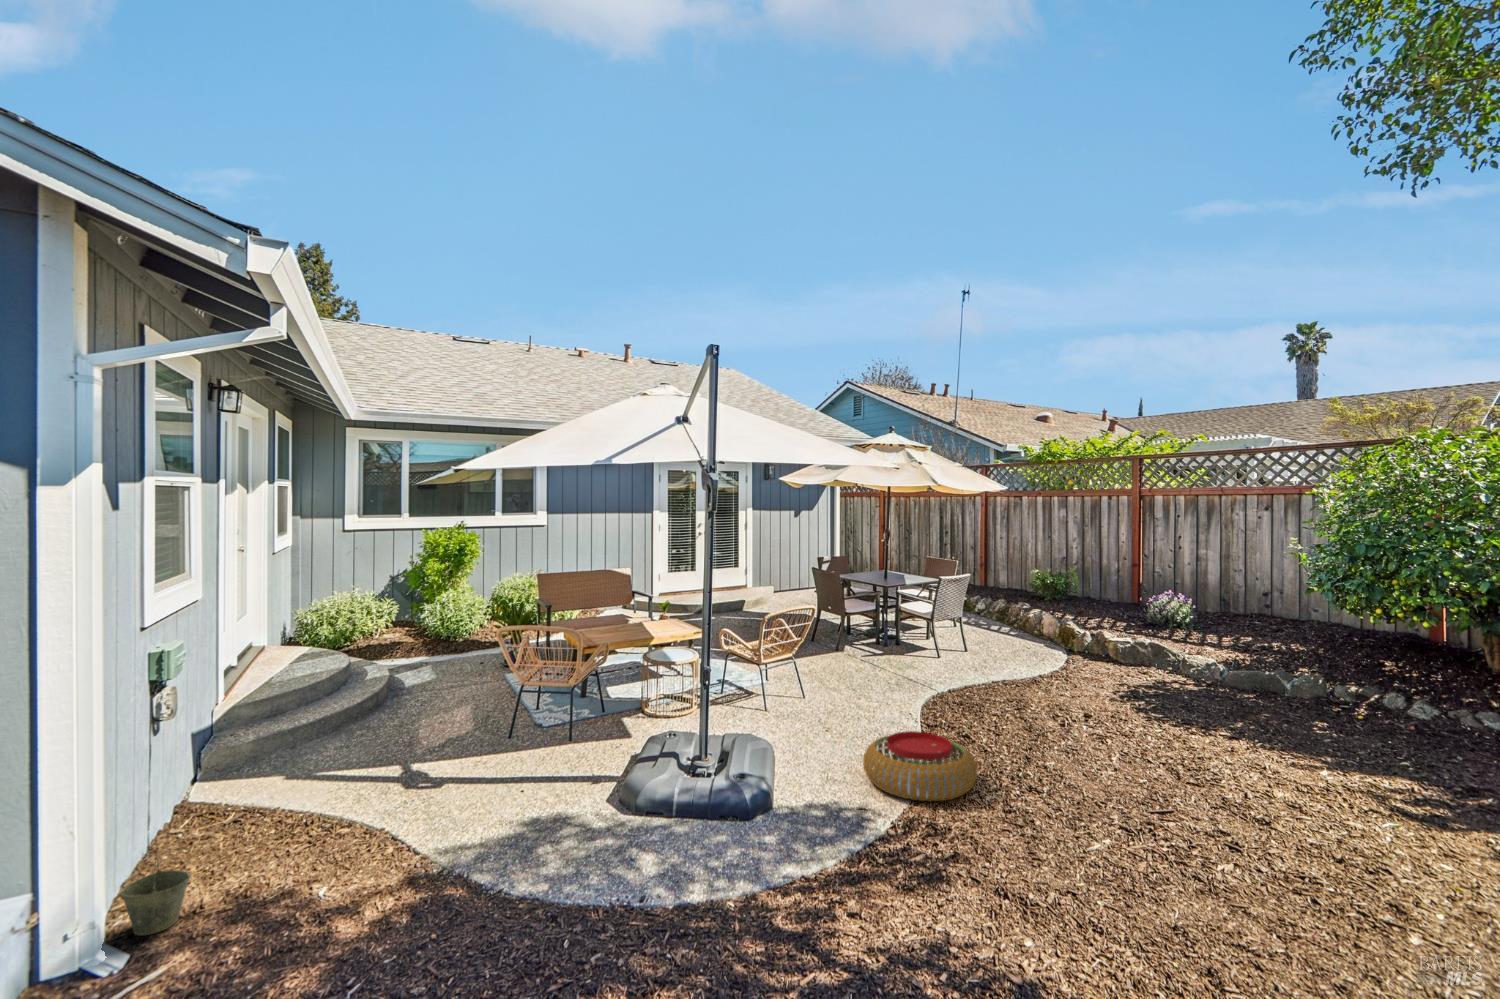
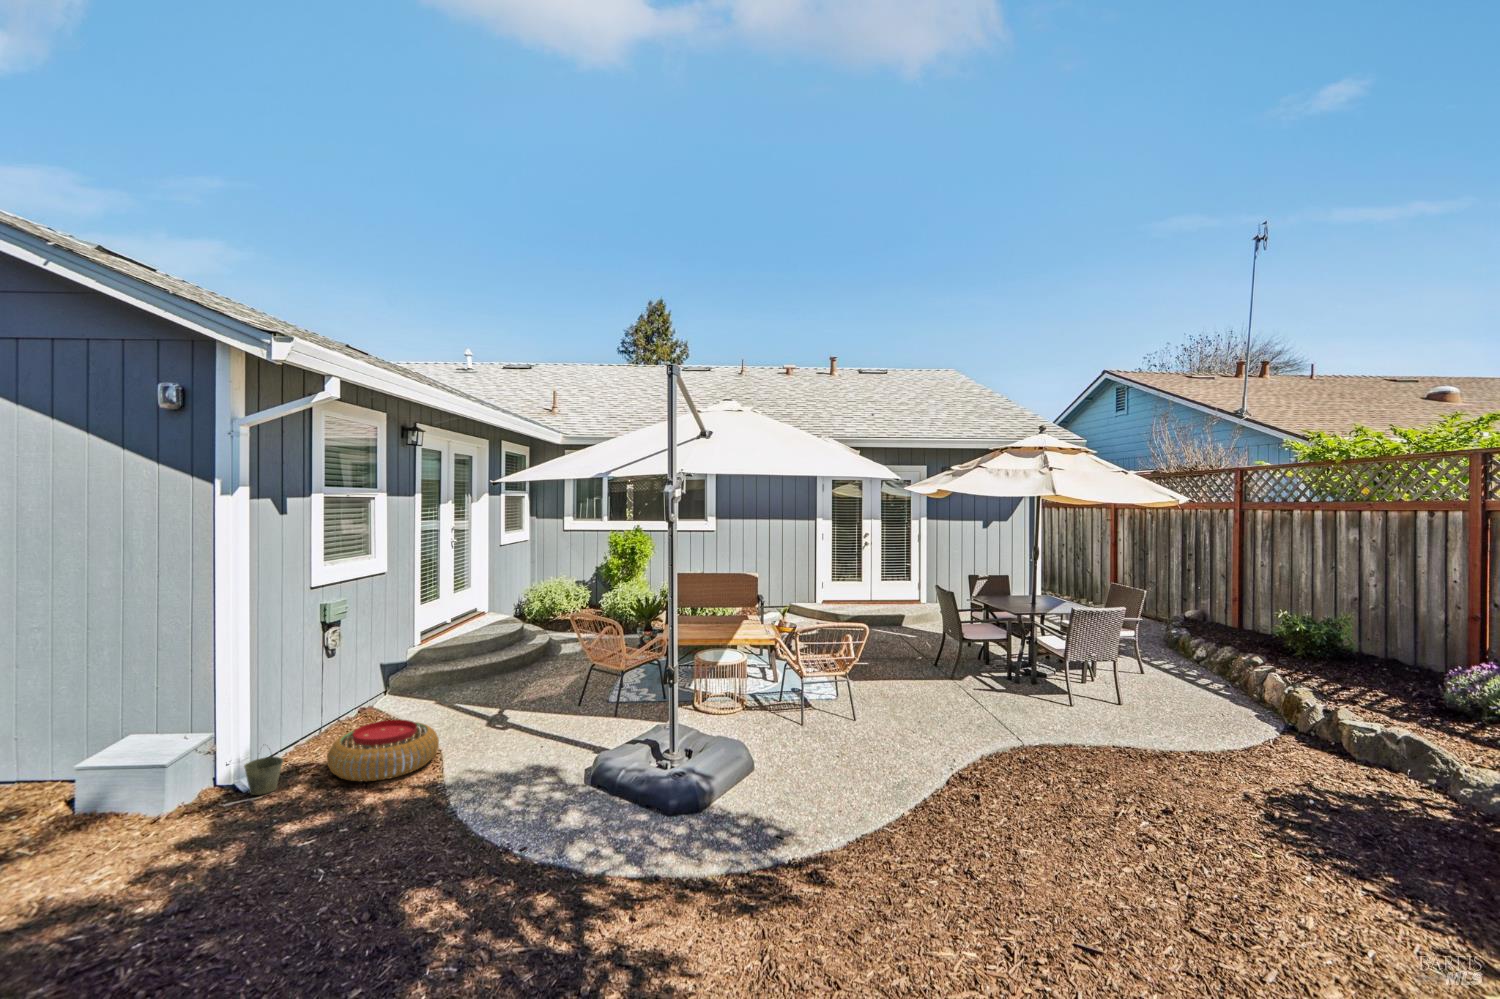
pouf: present [863,731,977,802] -> present [327,720,439,781]

